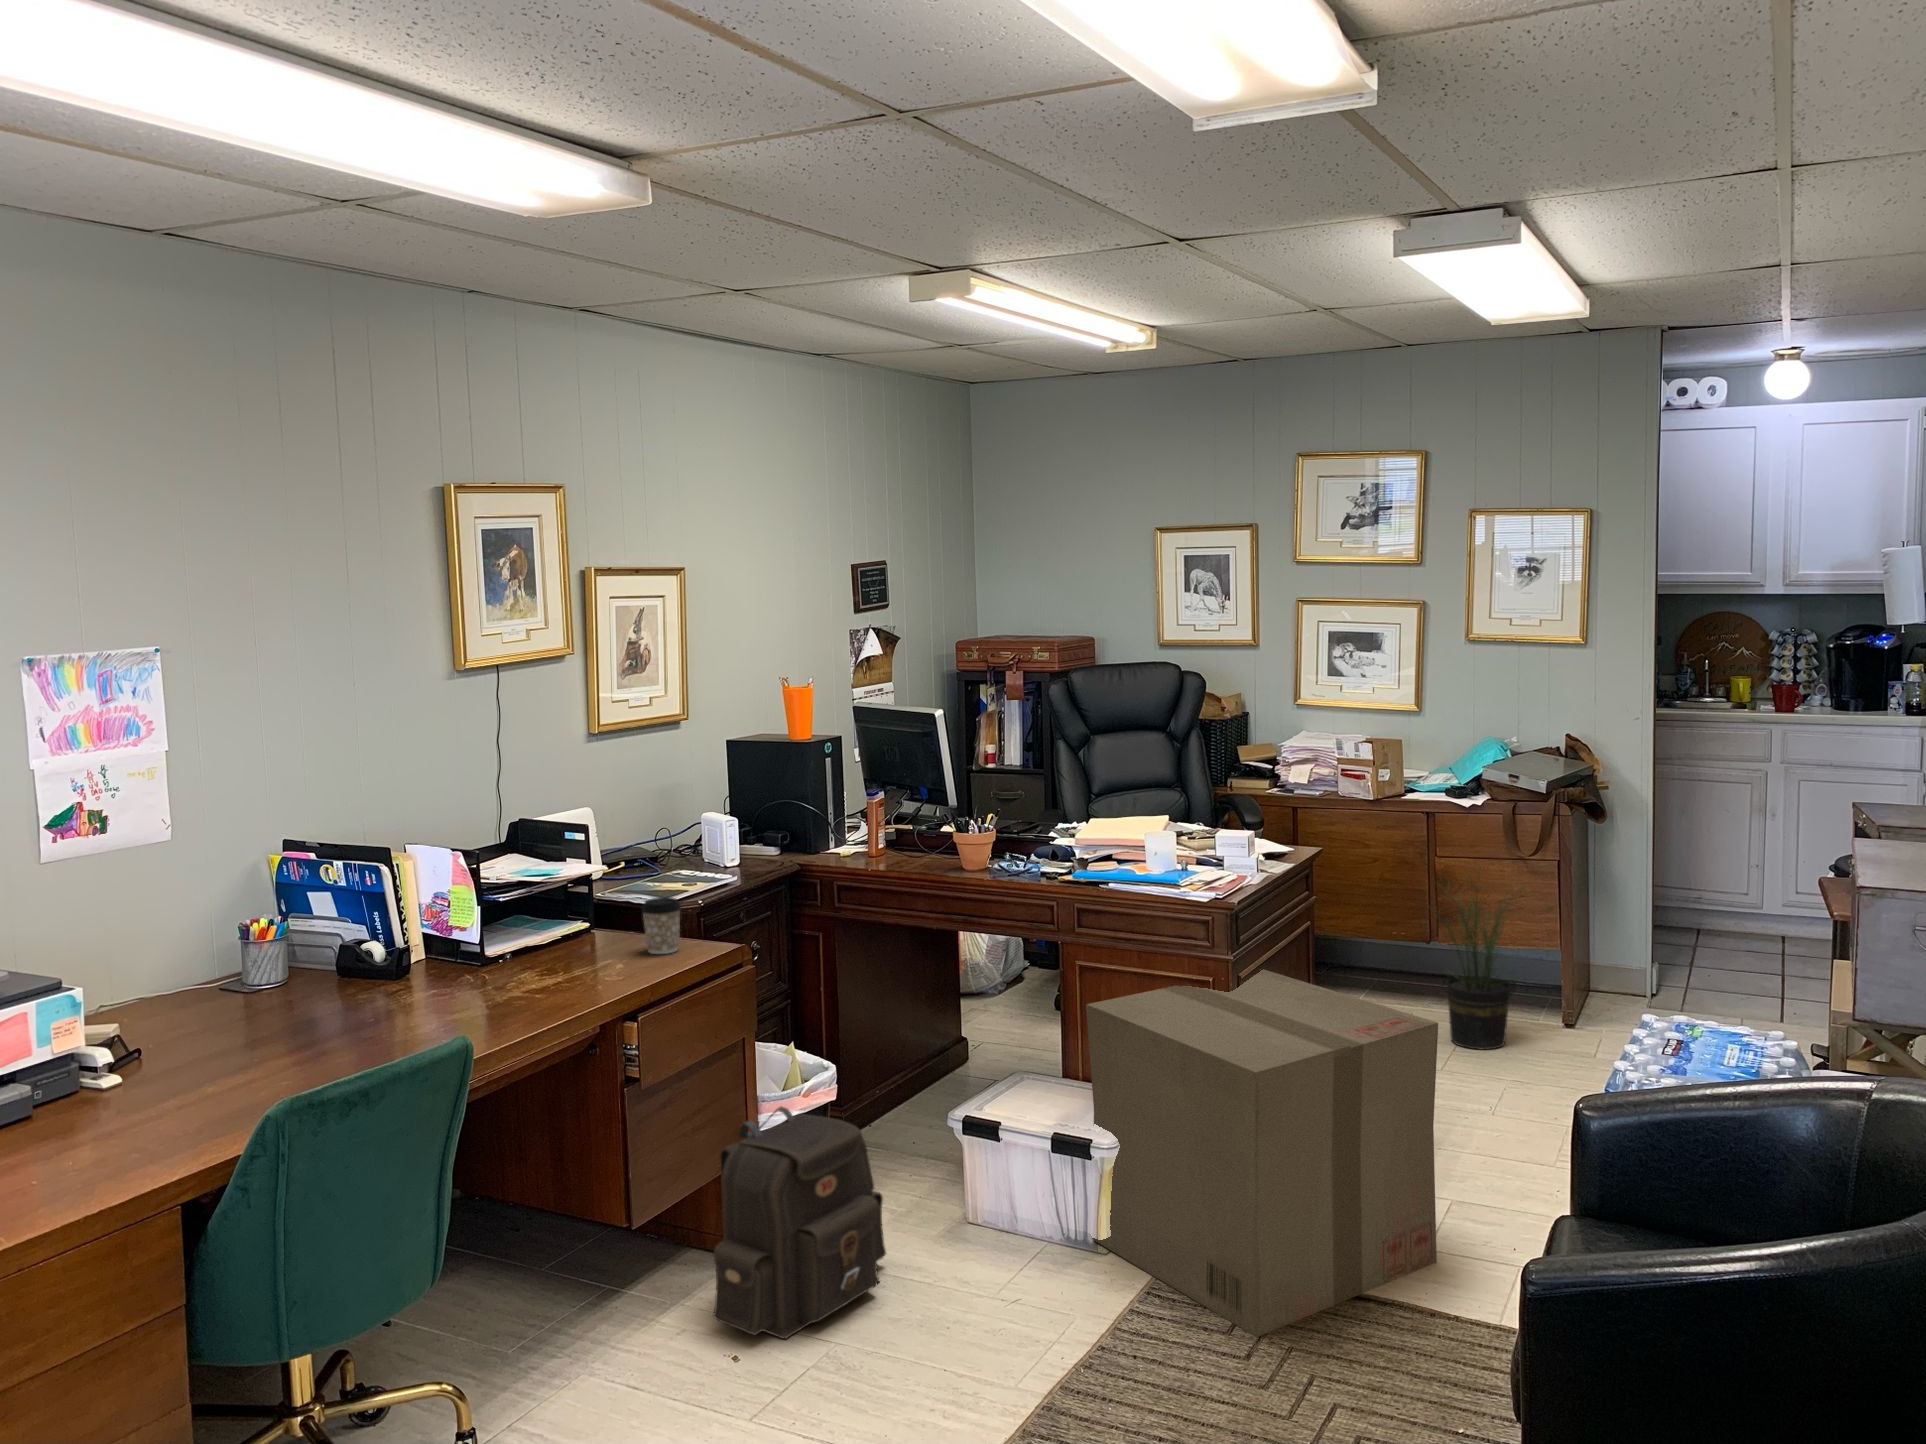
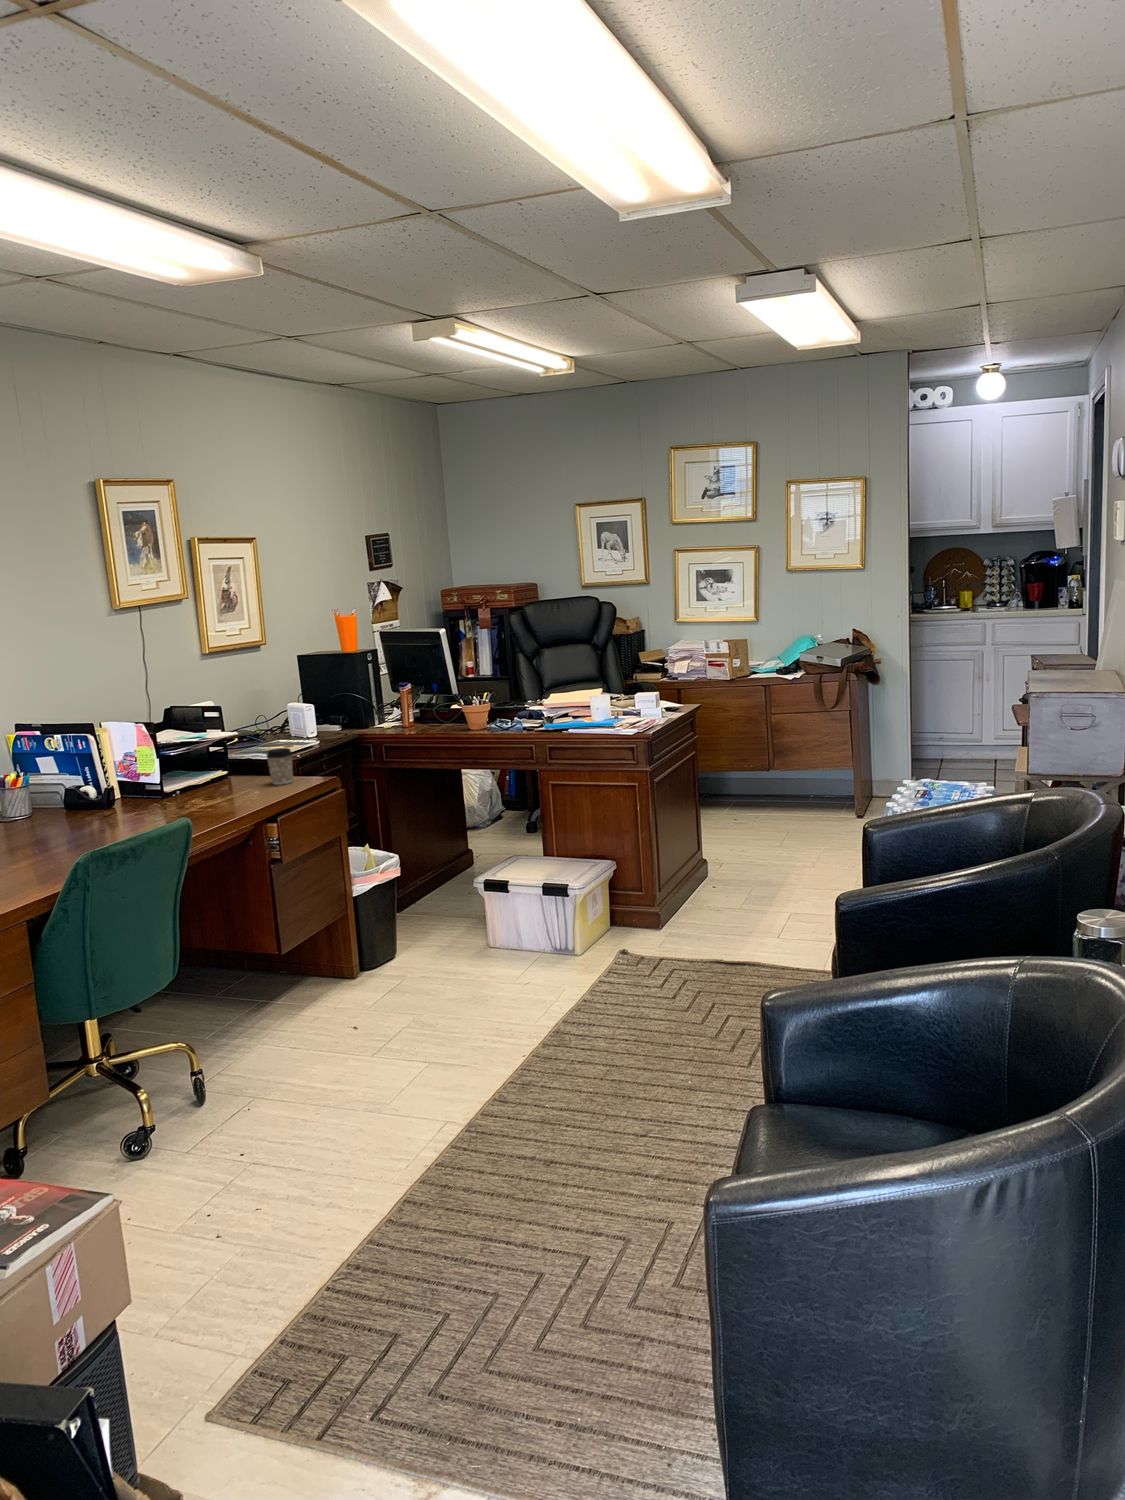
potted plant: present [1431,864,1524,1050] -> none [762,715,838,835]
cardboard box: present [1086,969,1438,1337] -> none [560,778,785,990]
backpack: present [713,1107,886,1339] -> none [333,878,441,1016]

